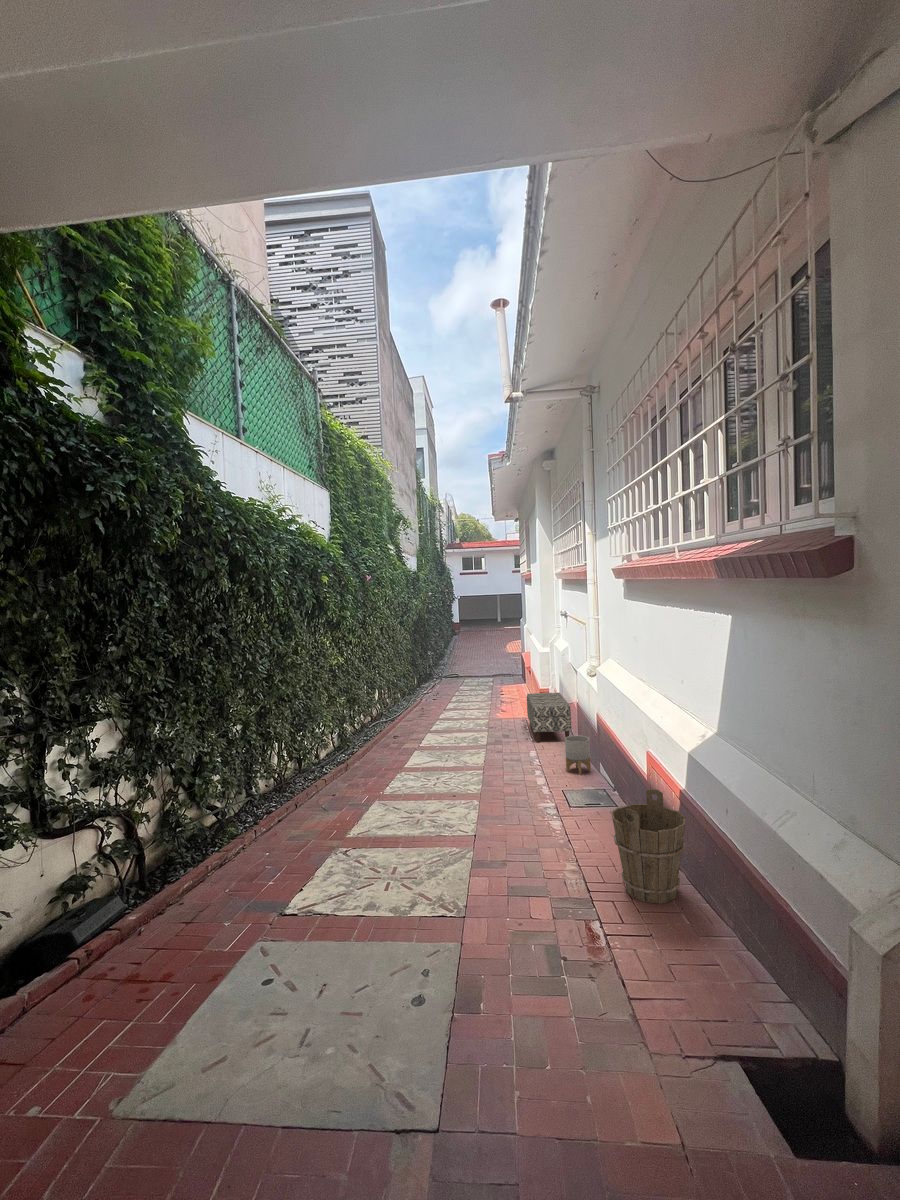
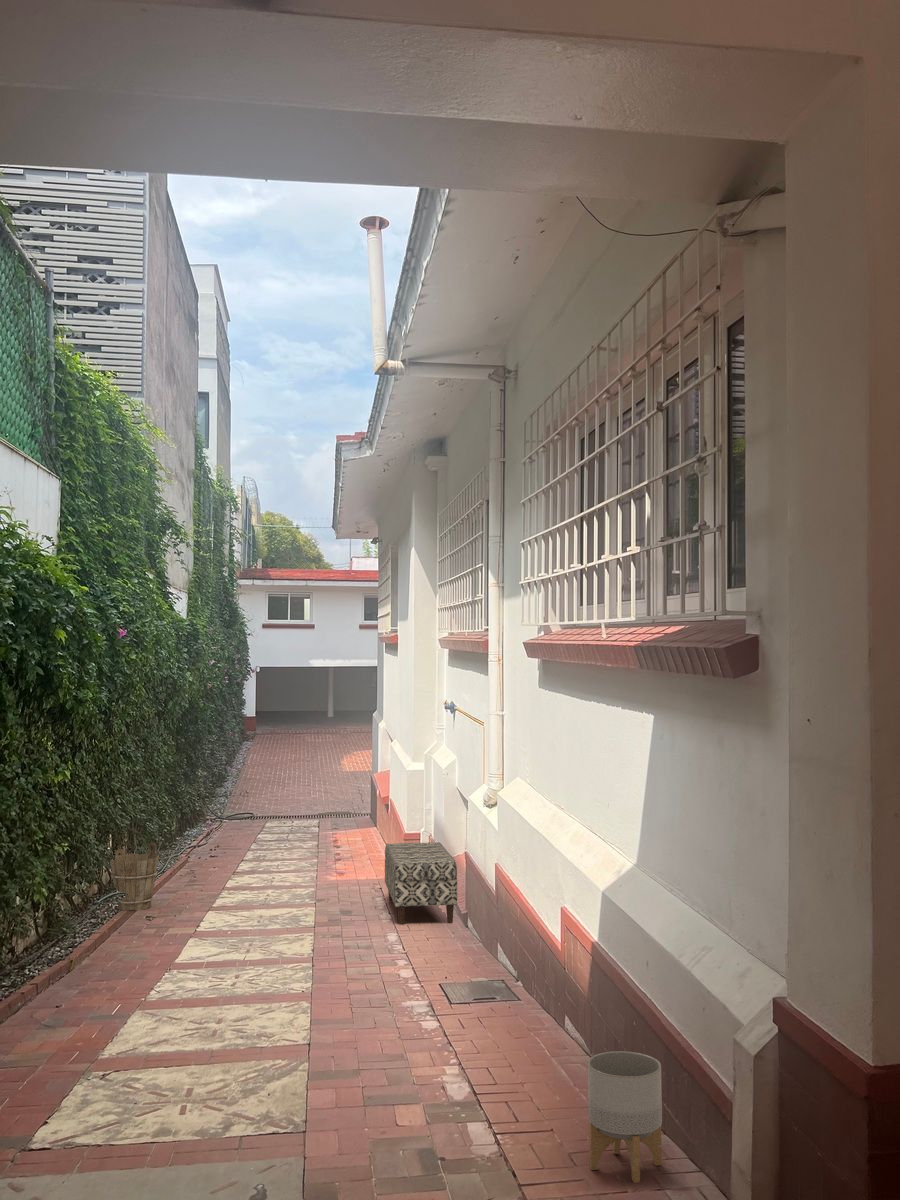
planter: present [565,735,591,775] -> present [588,1051,662,1183]
bucket: present [611,789,685,904] -> present [111,843,159,911]

